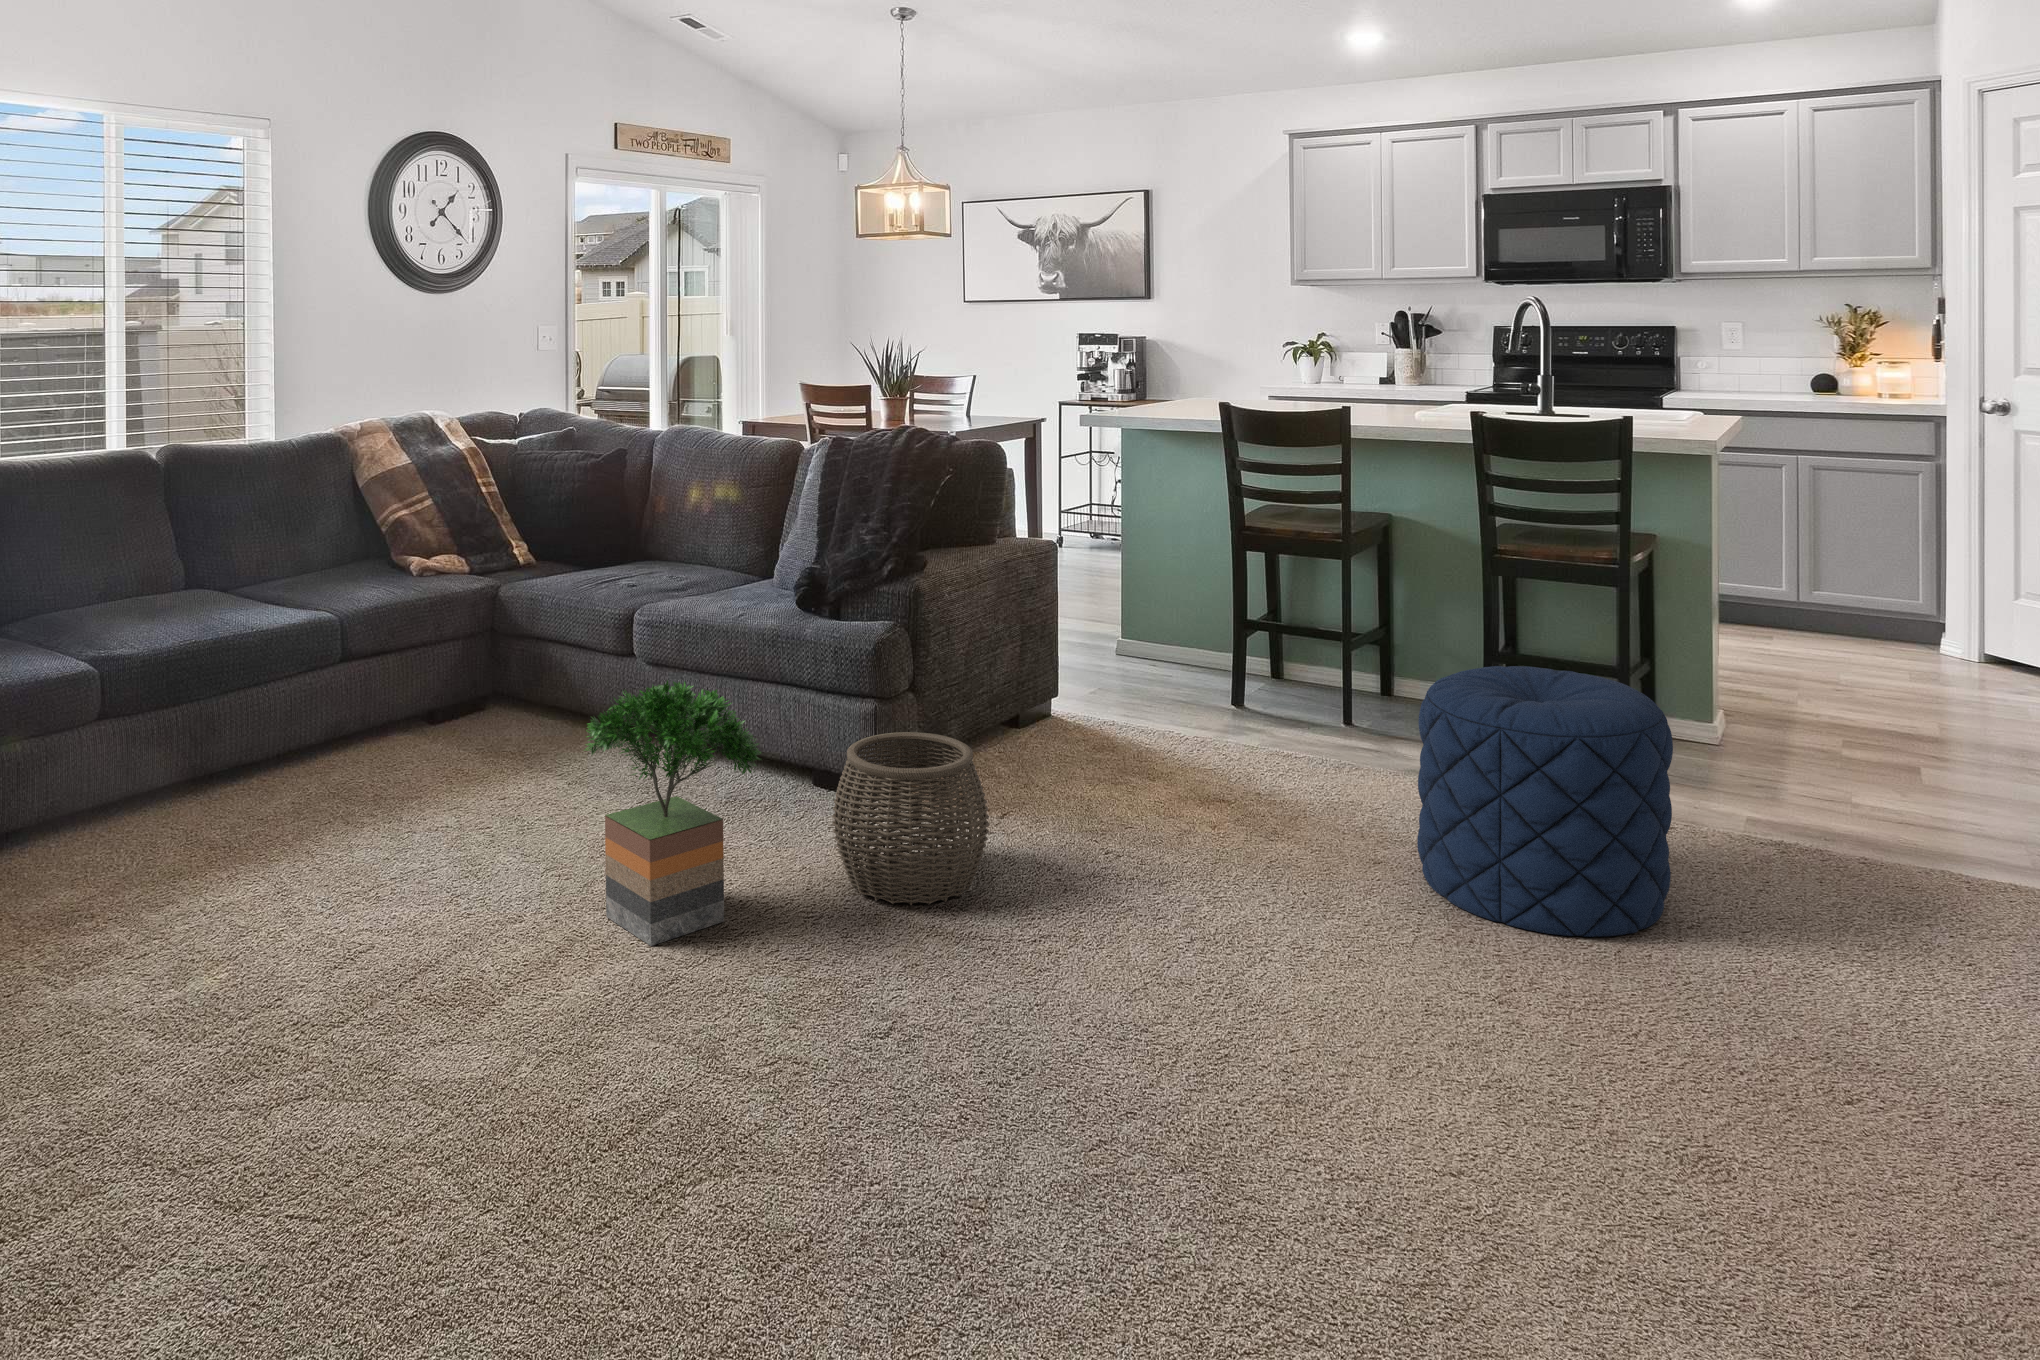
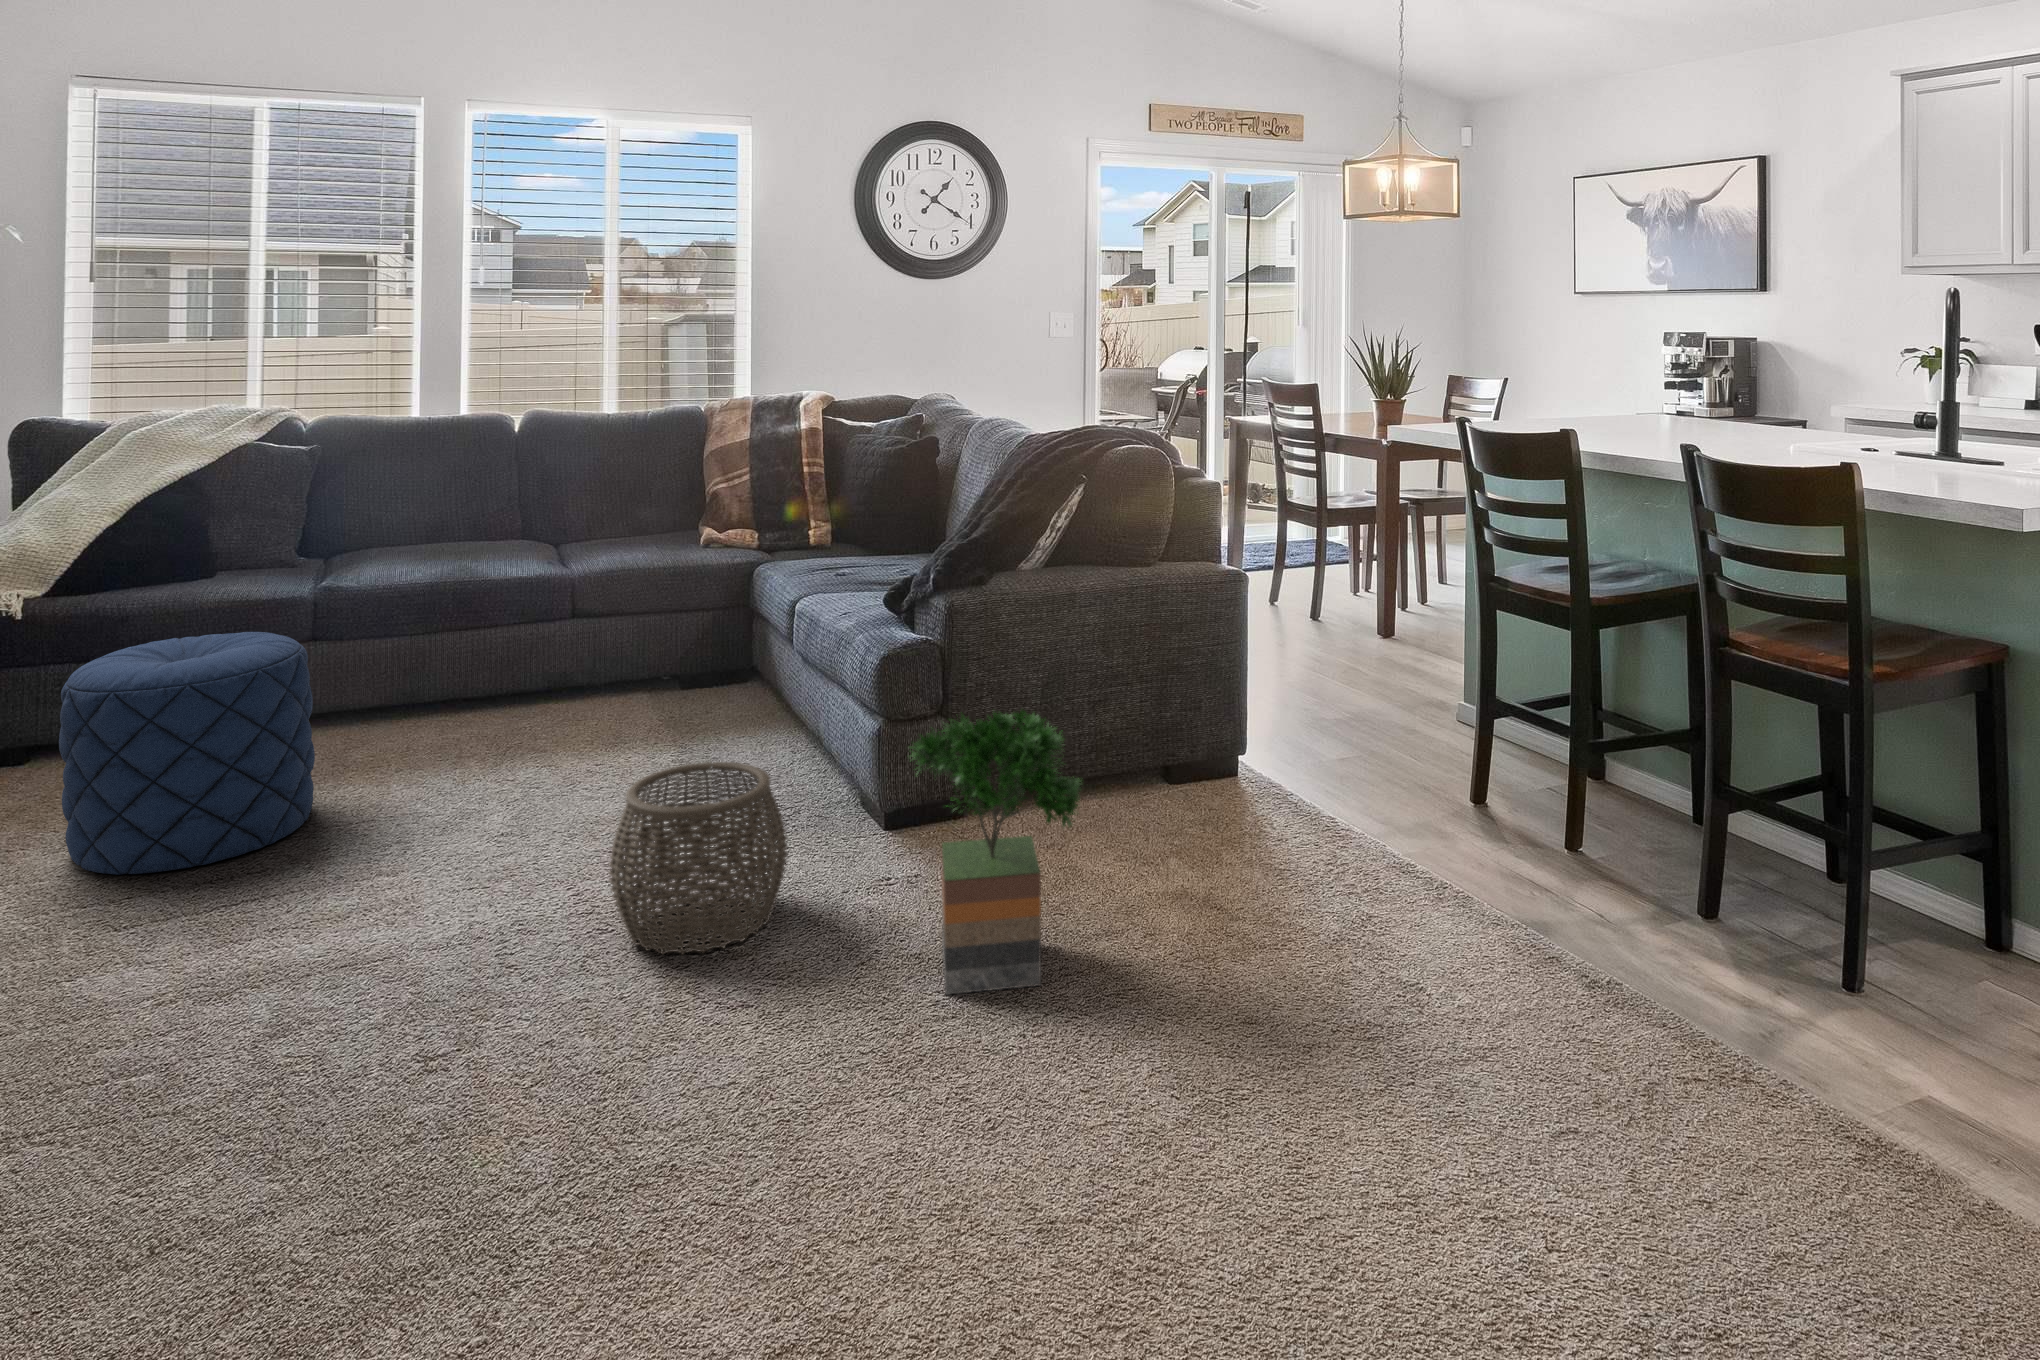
pouf: present [1417,666,1673,937] -> present [59,632,315,875]
potted tree: present [585,681,761,946] -> present [910,710,1081,995]

